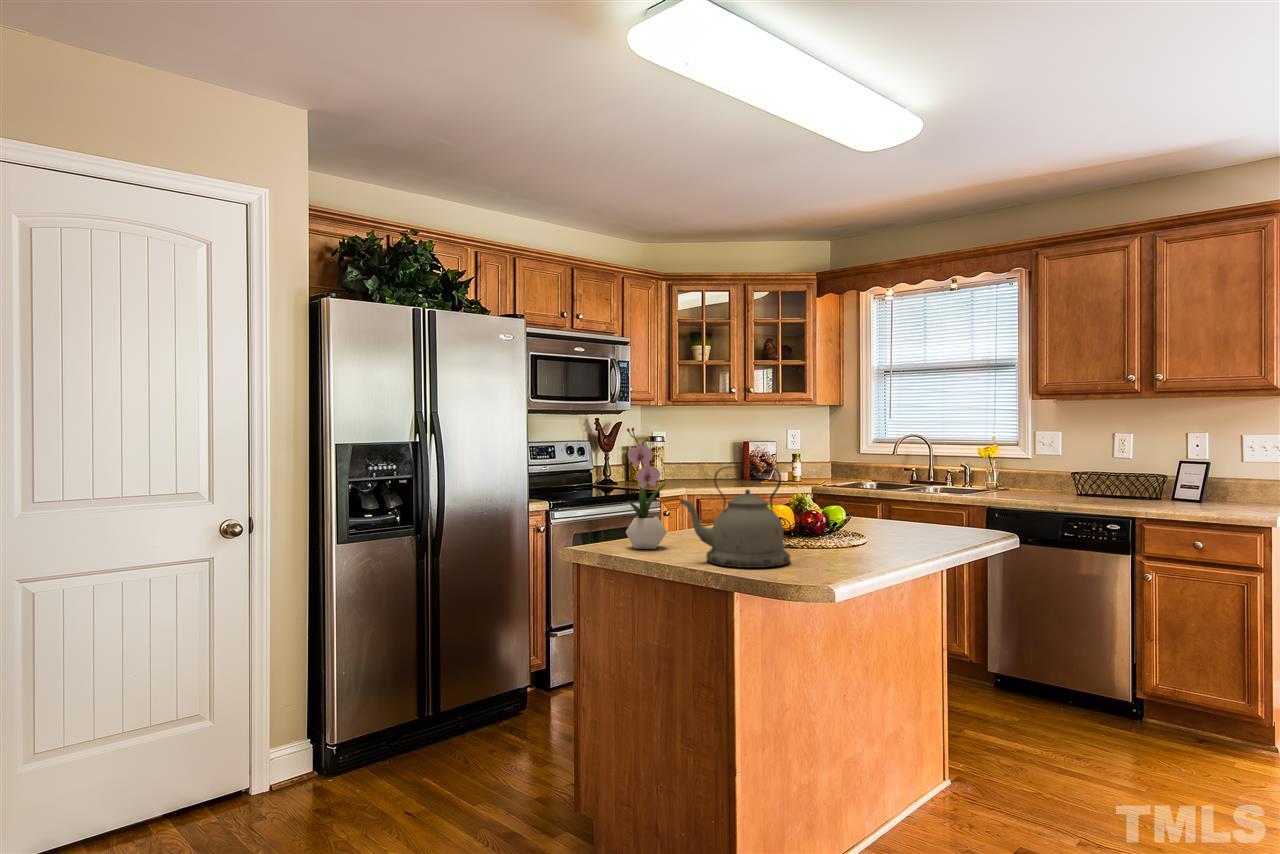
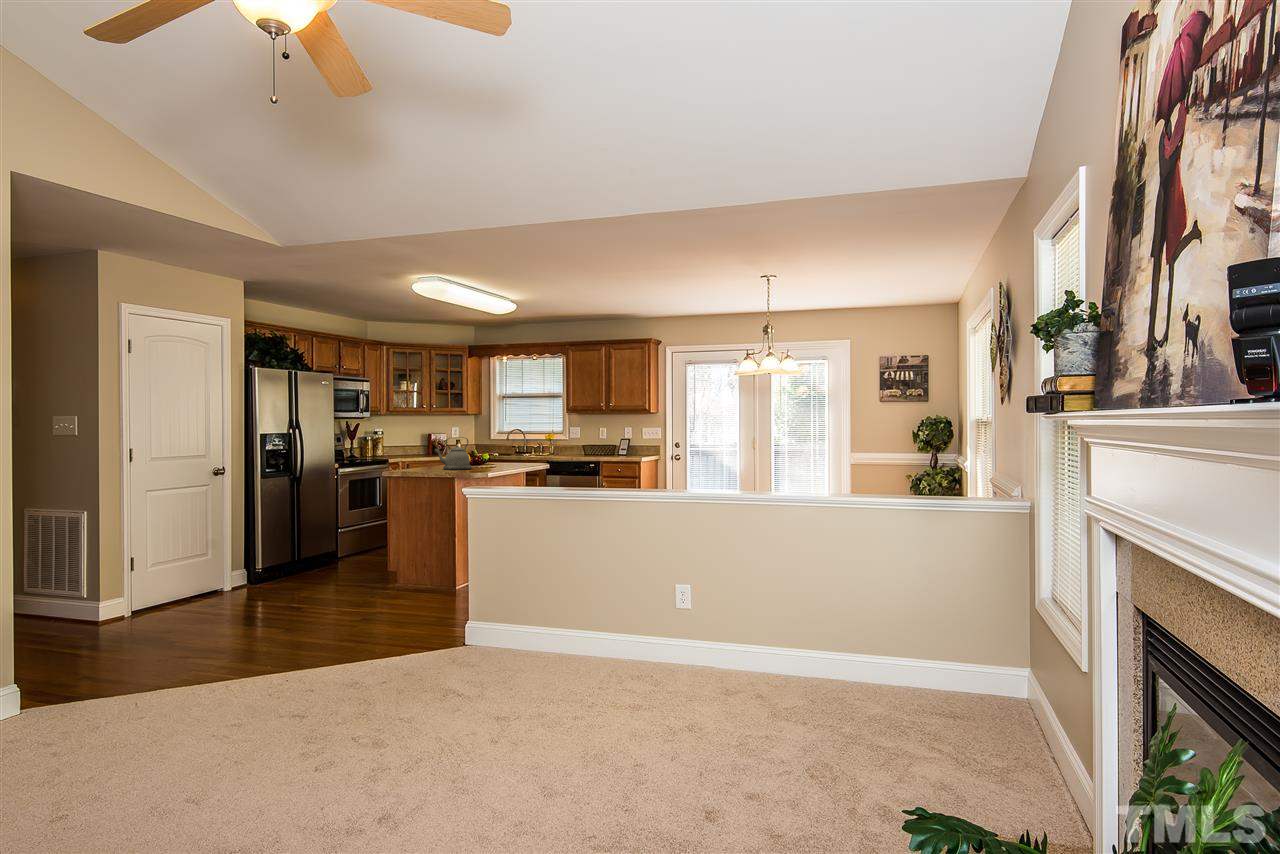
flower arrangement: present [626,428,667,549] -> none [409,425,425,469]

